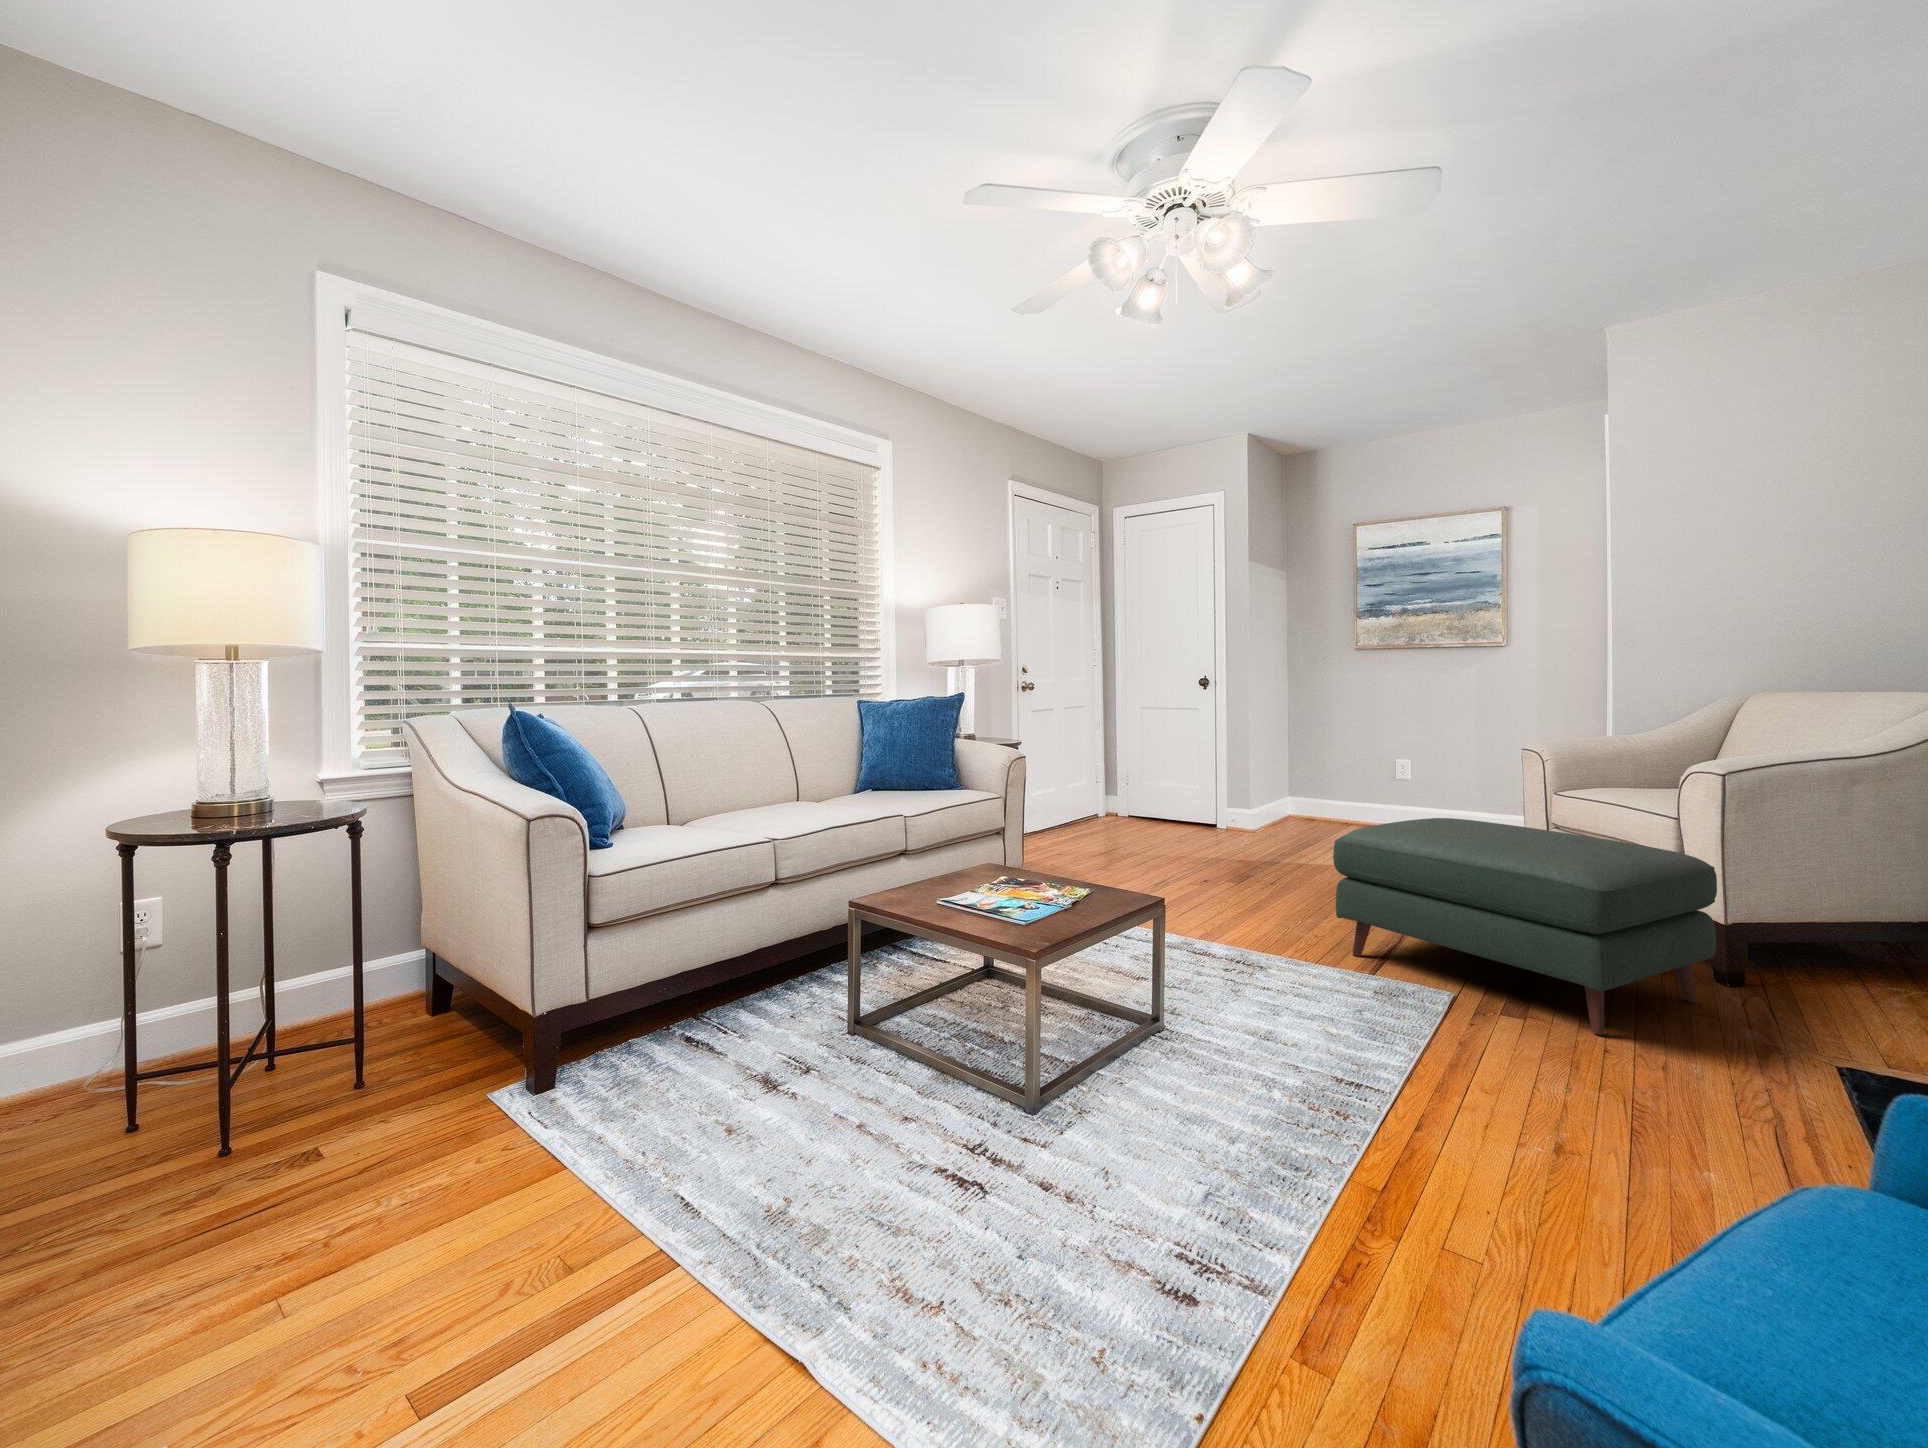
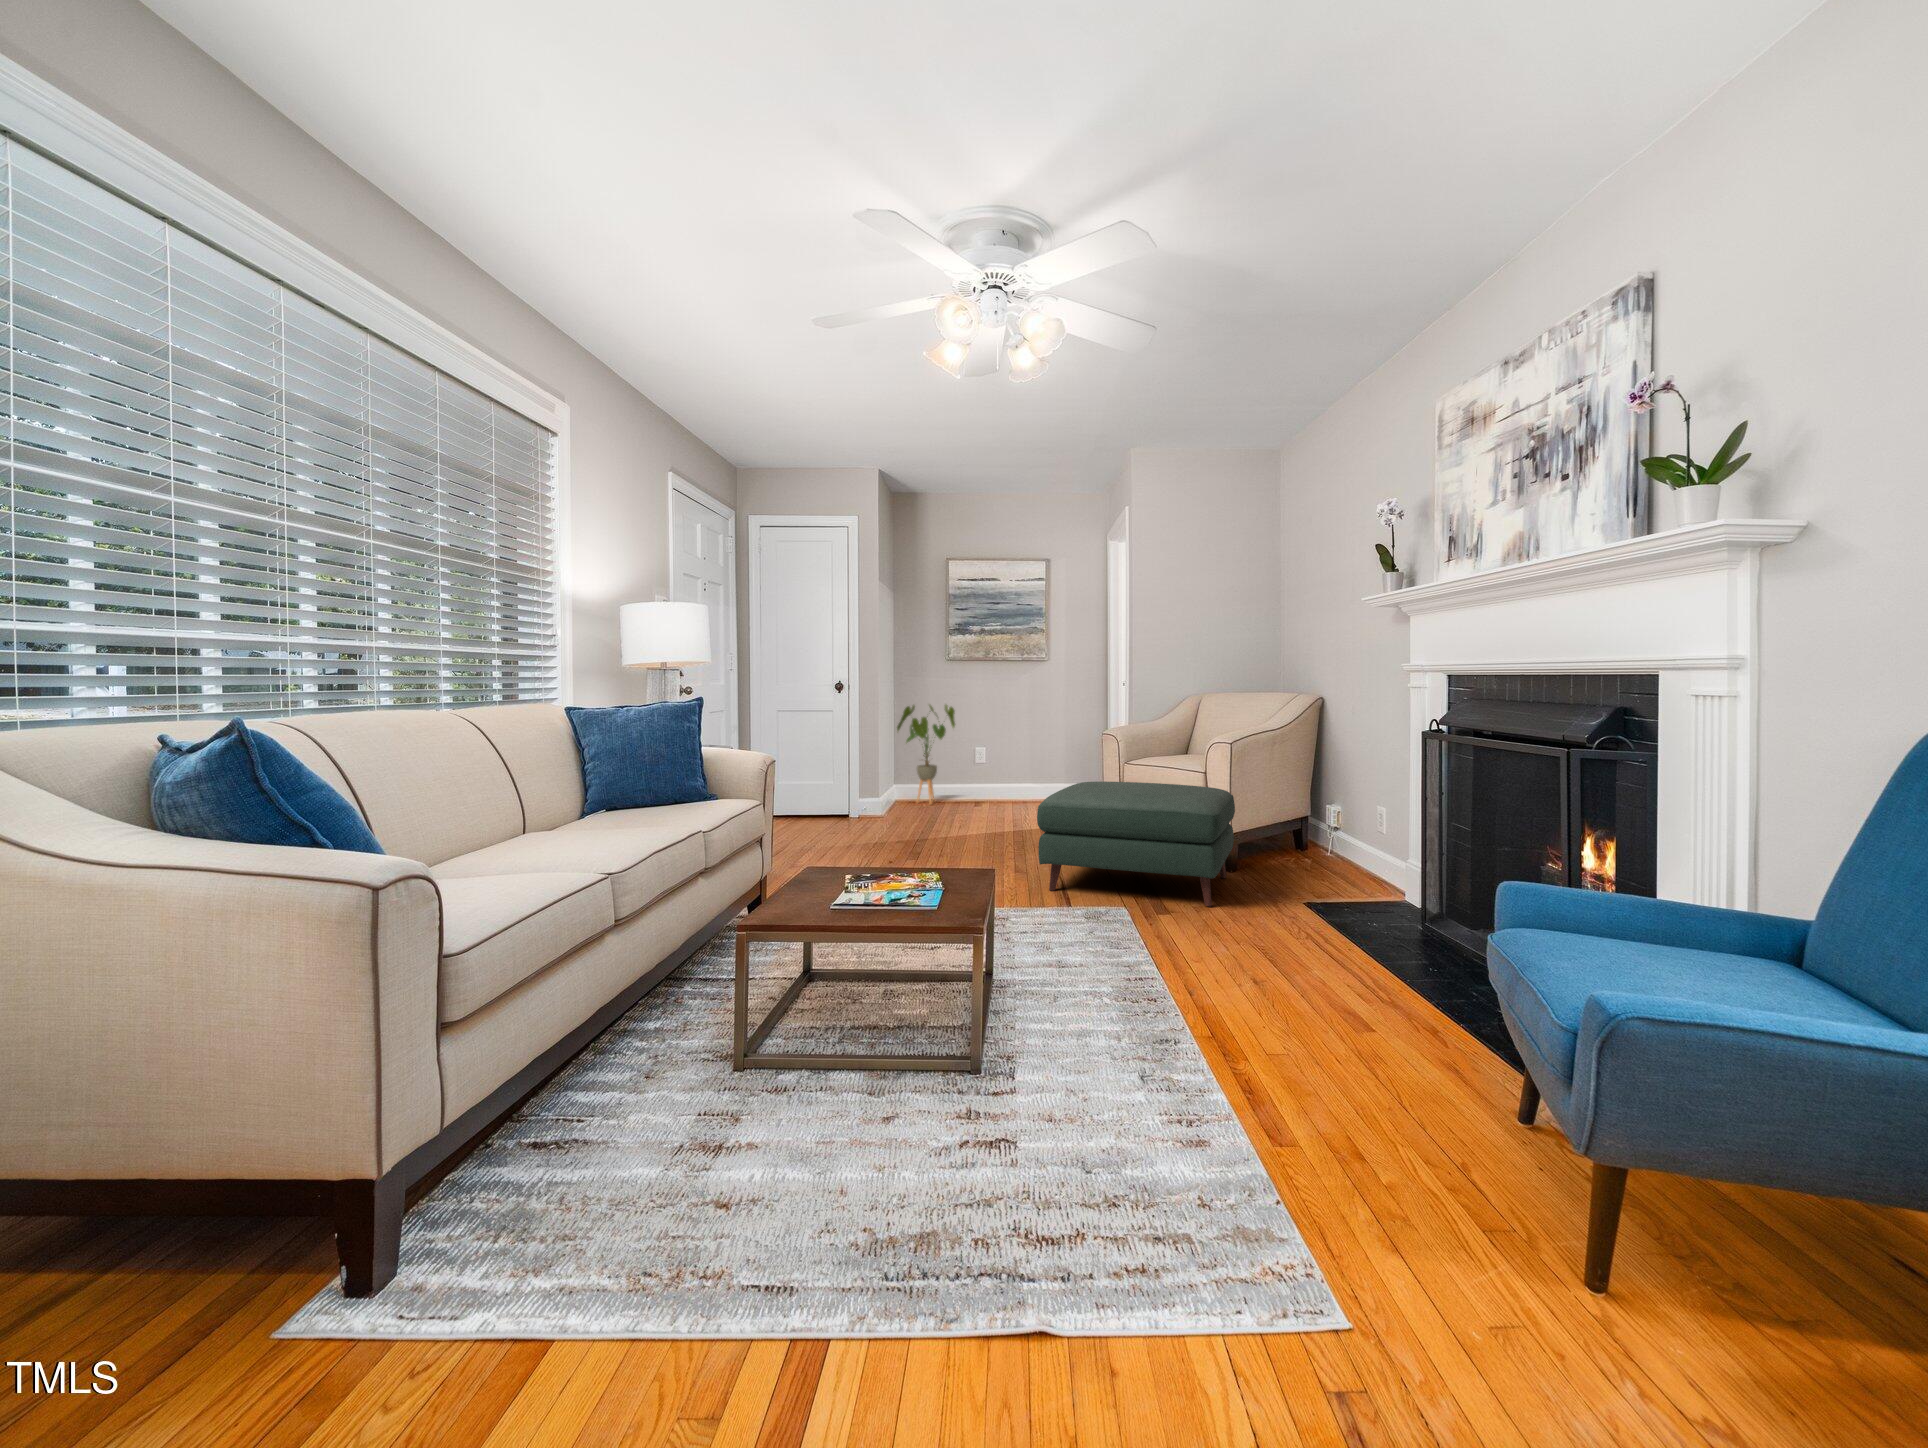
house plant: none [1279,703,1359,828] -> present [897,705,955,804]

